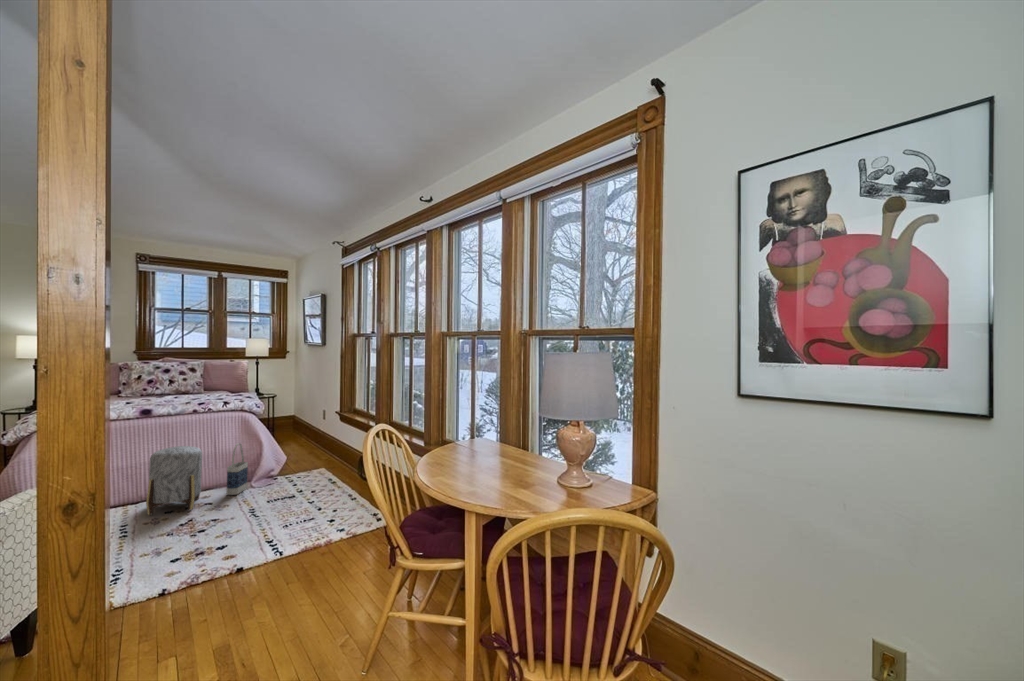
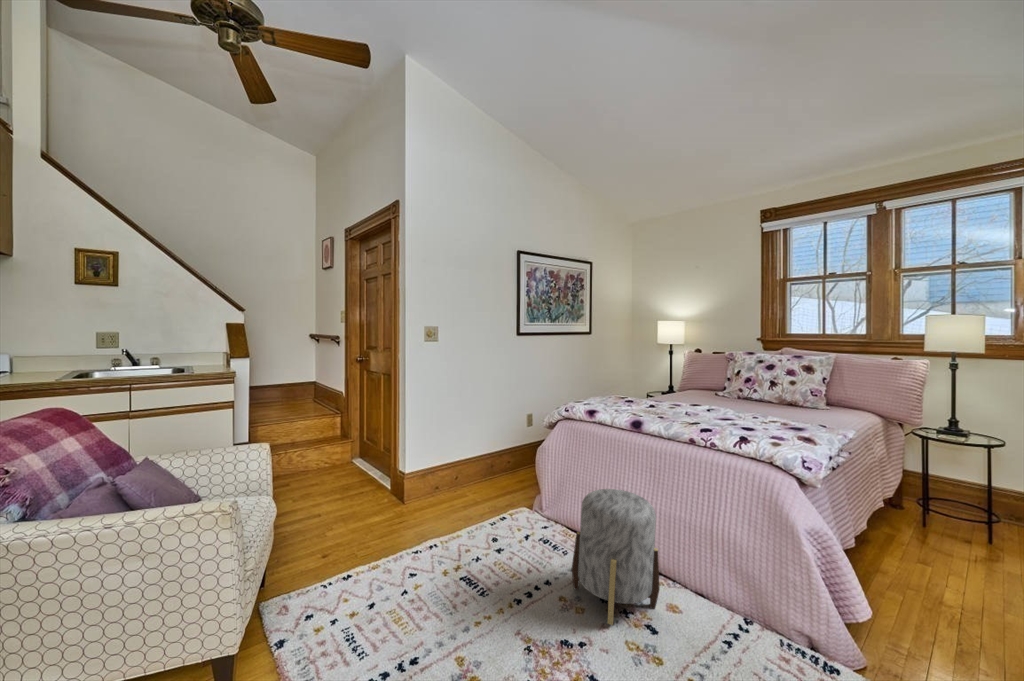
bag: present [226,444,248,495] -> none [693,537,748,655]

